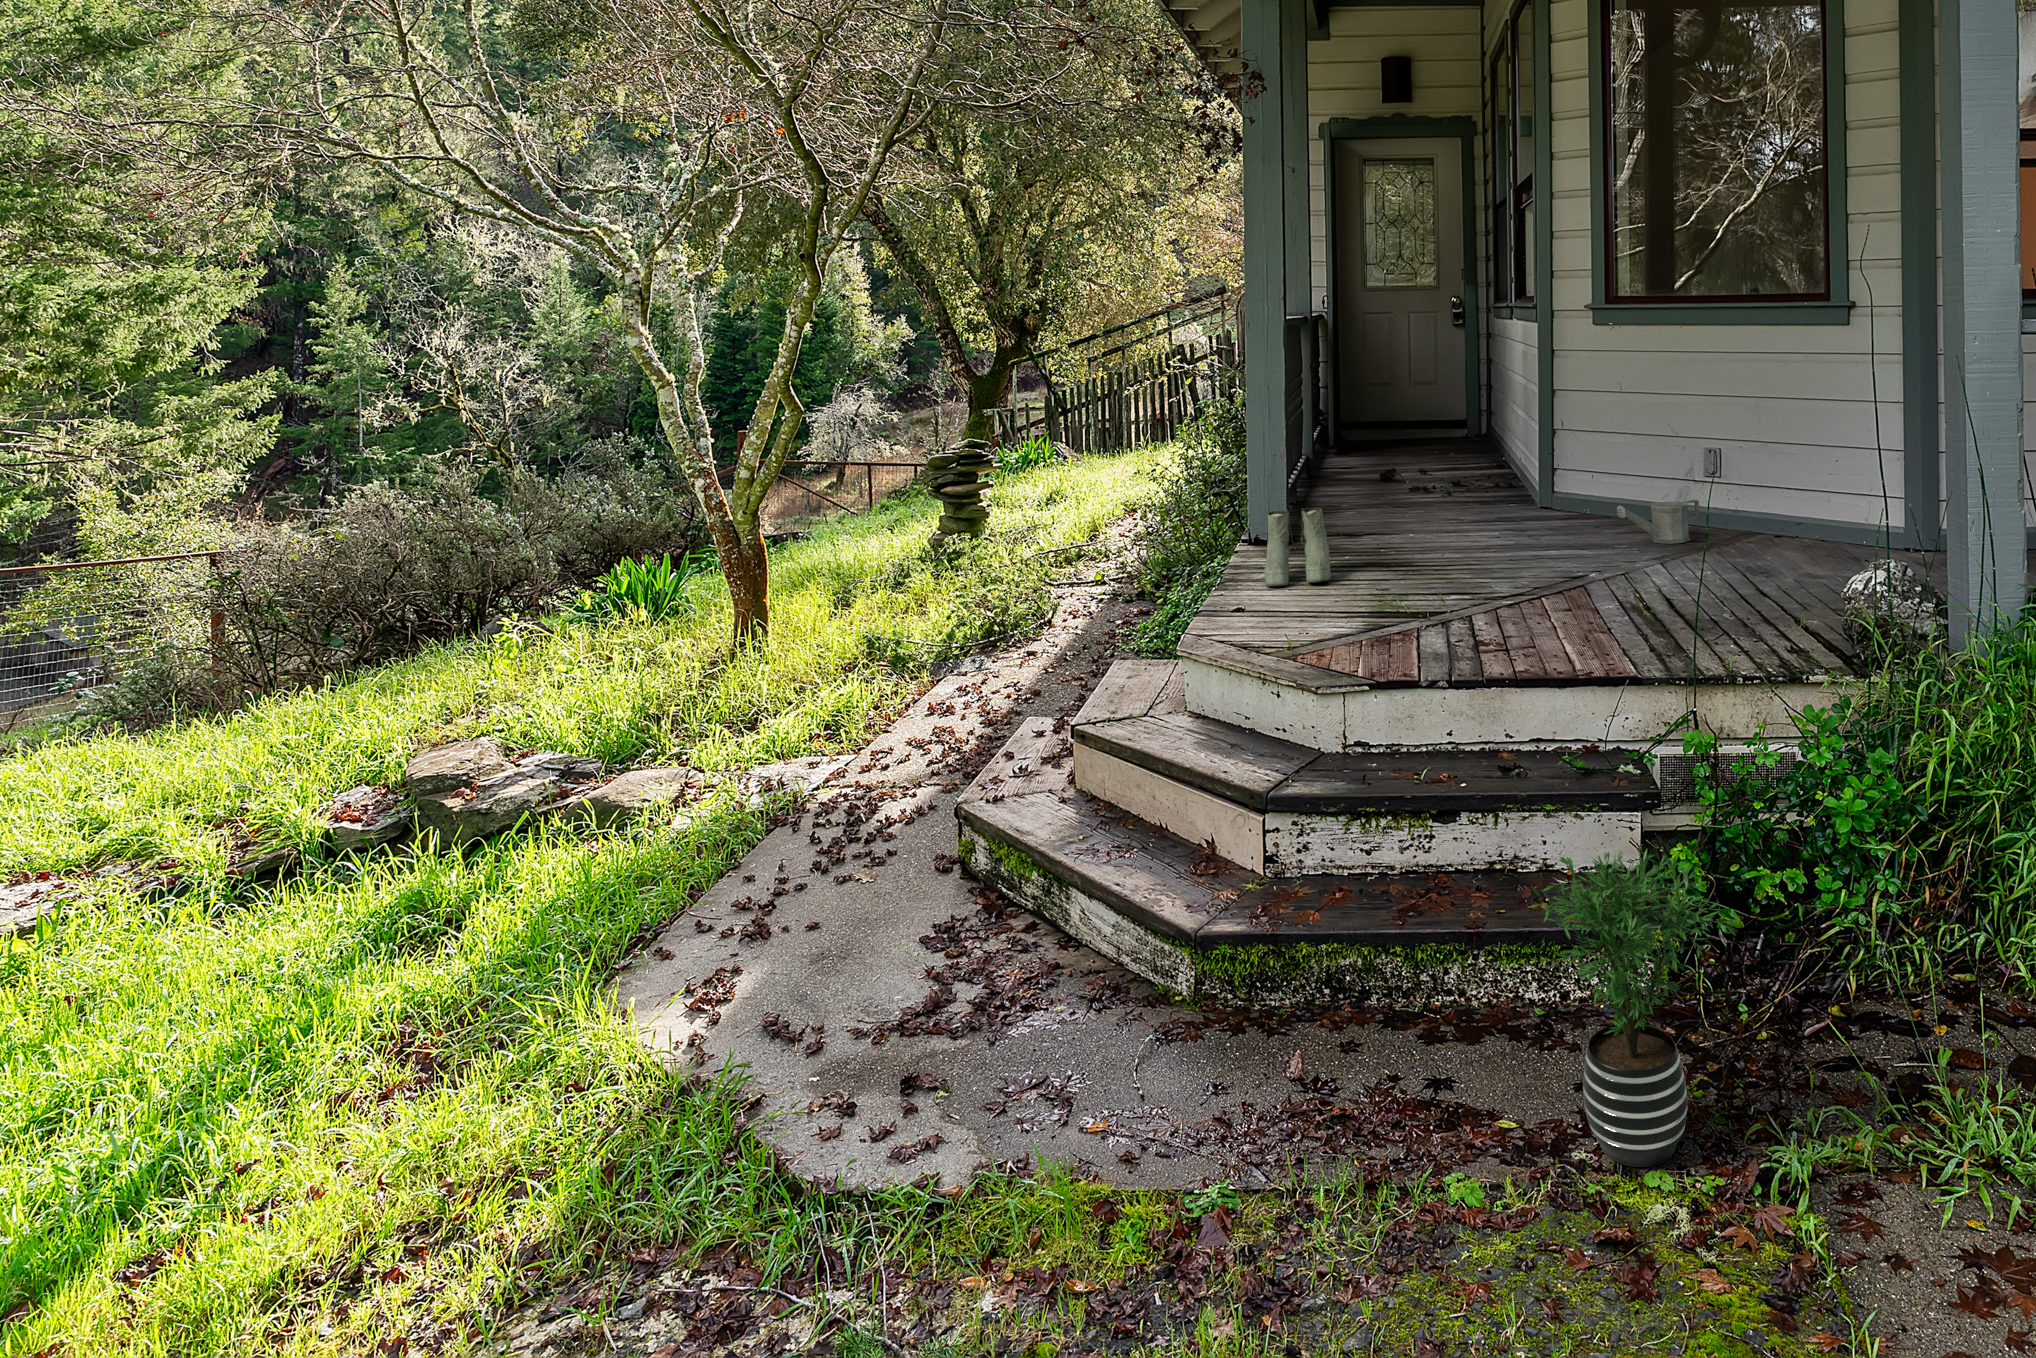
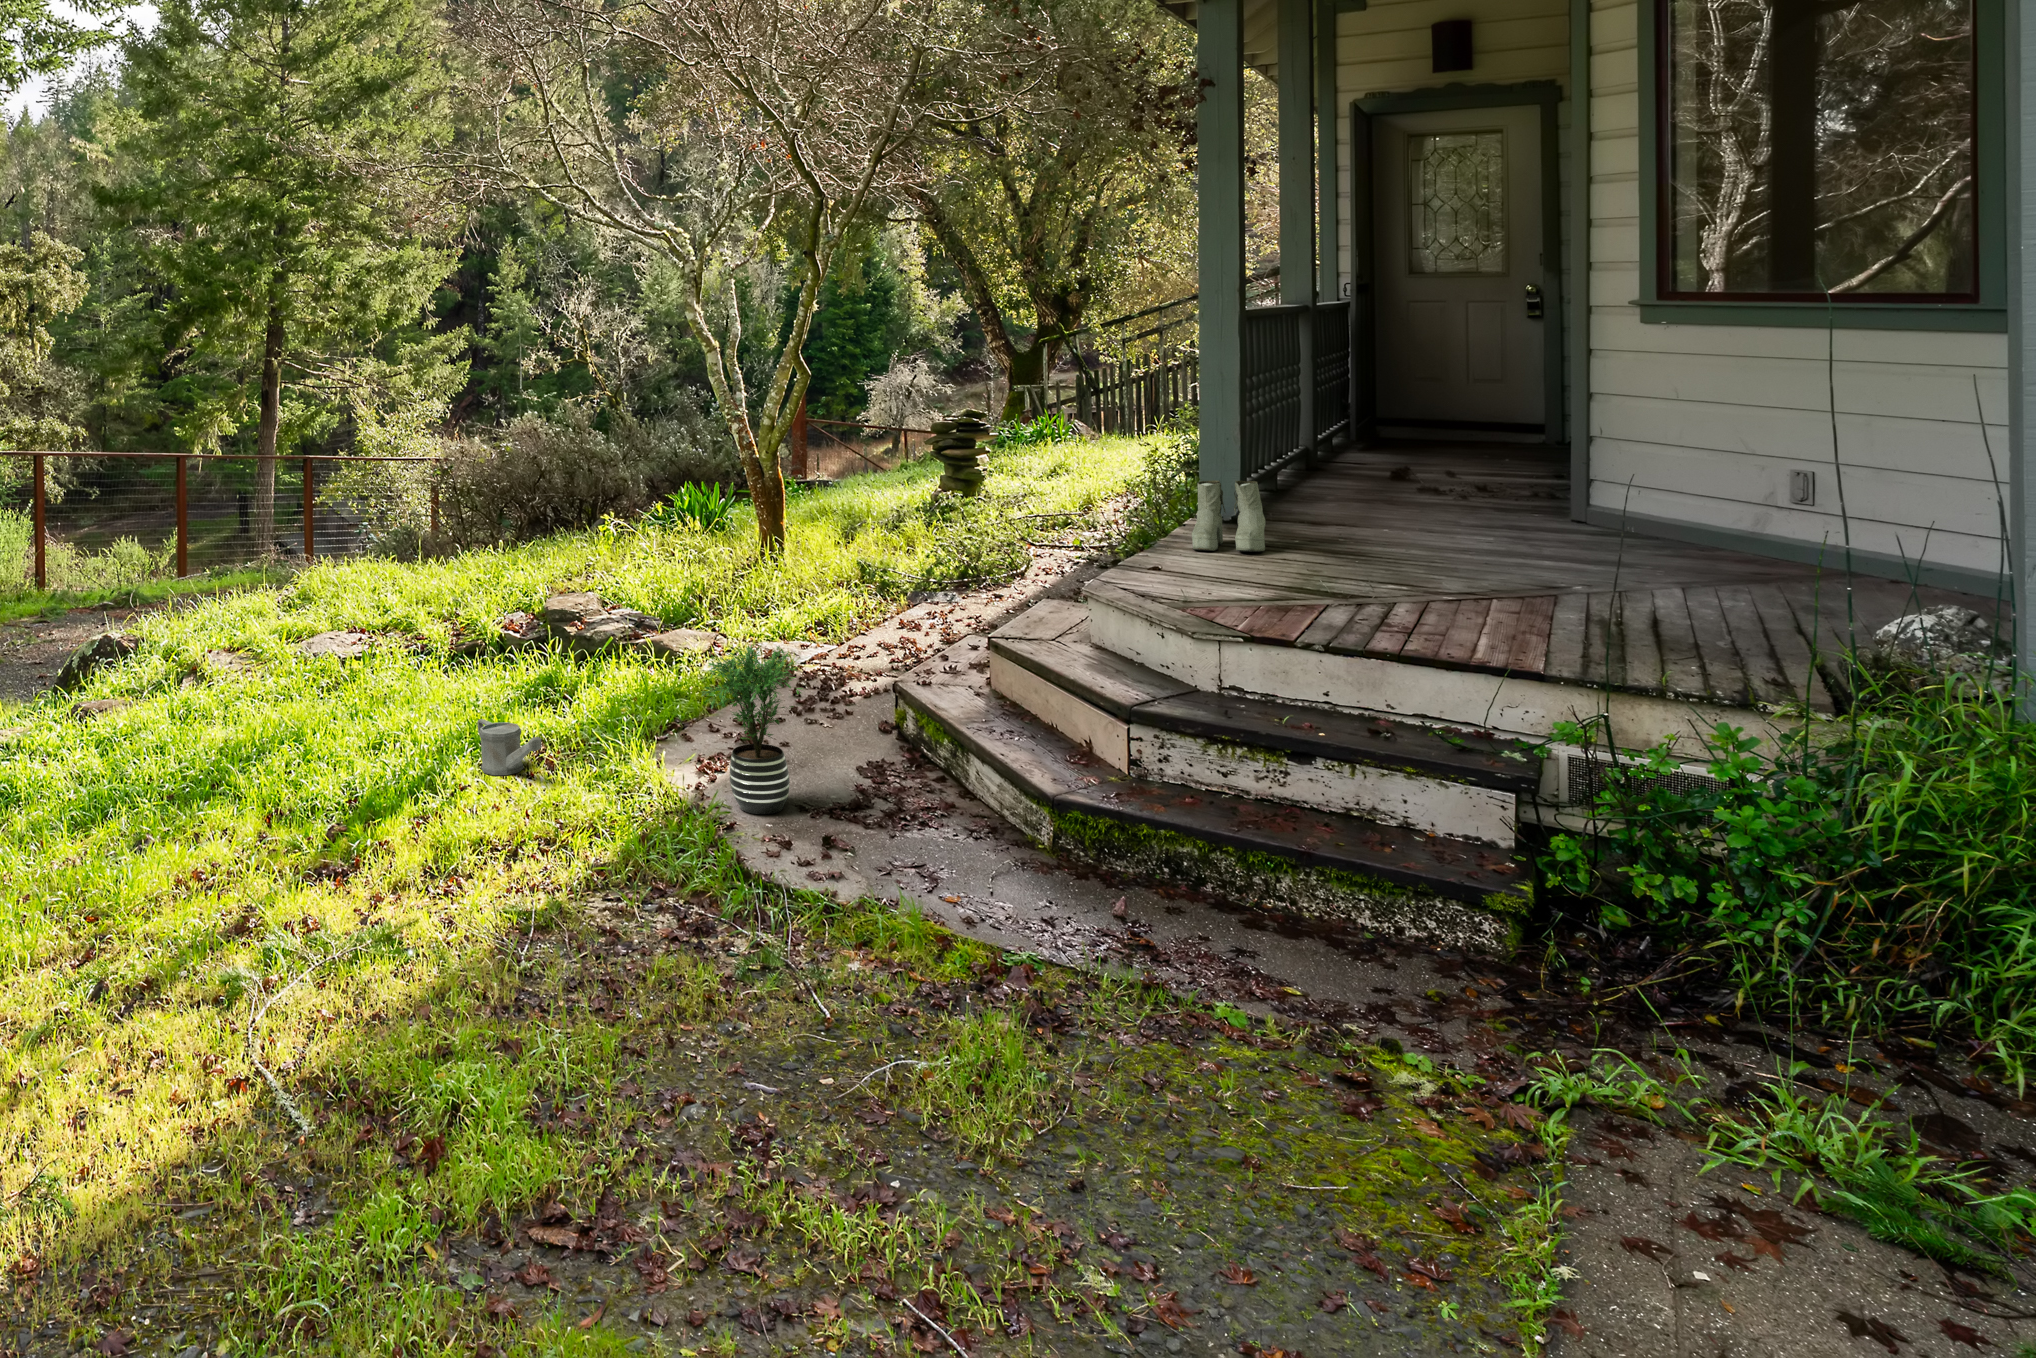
watering can: present [1617,500,1700,544] -> present [477,719,542,775]
potted plant: present [1528,846,1738,1167] -> present [702,644,802,814]

